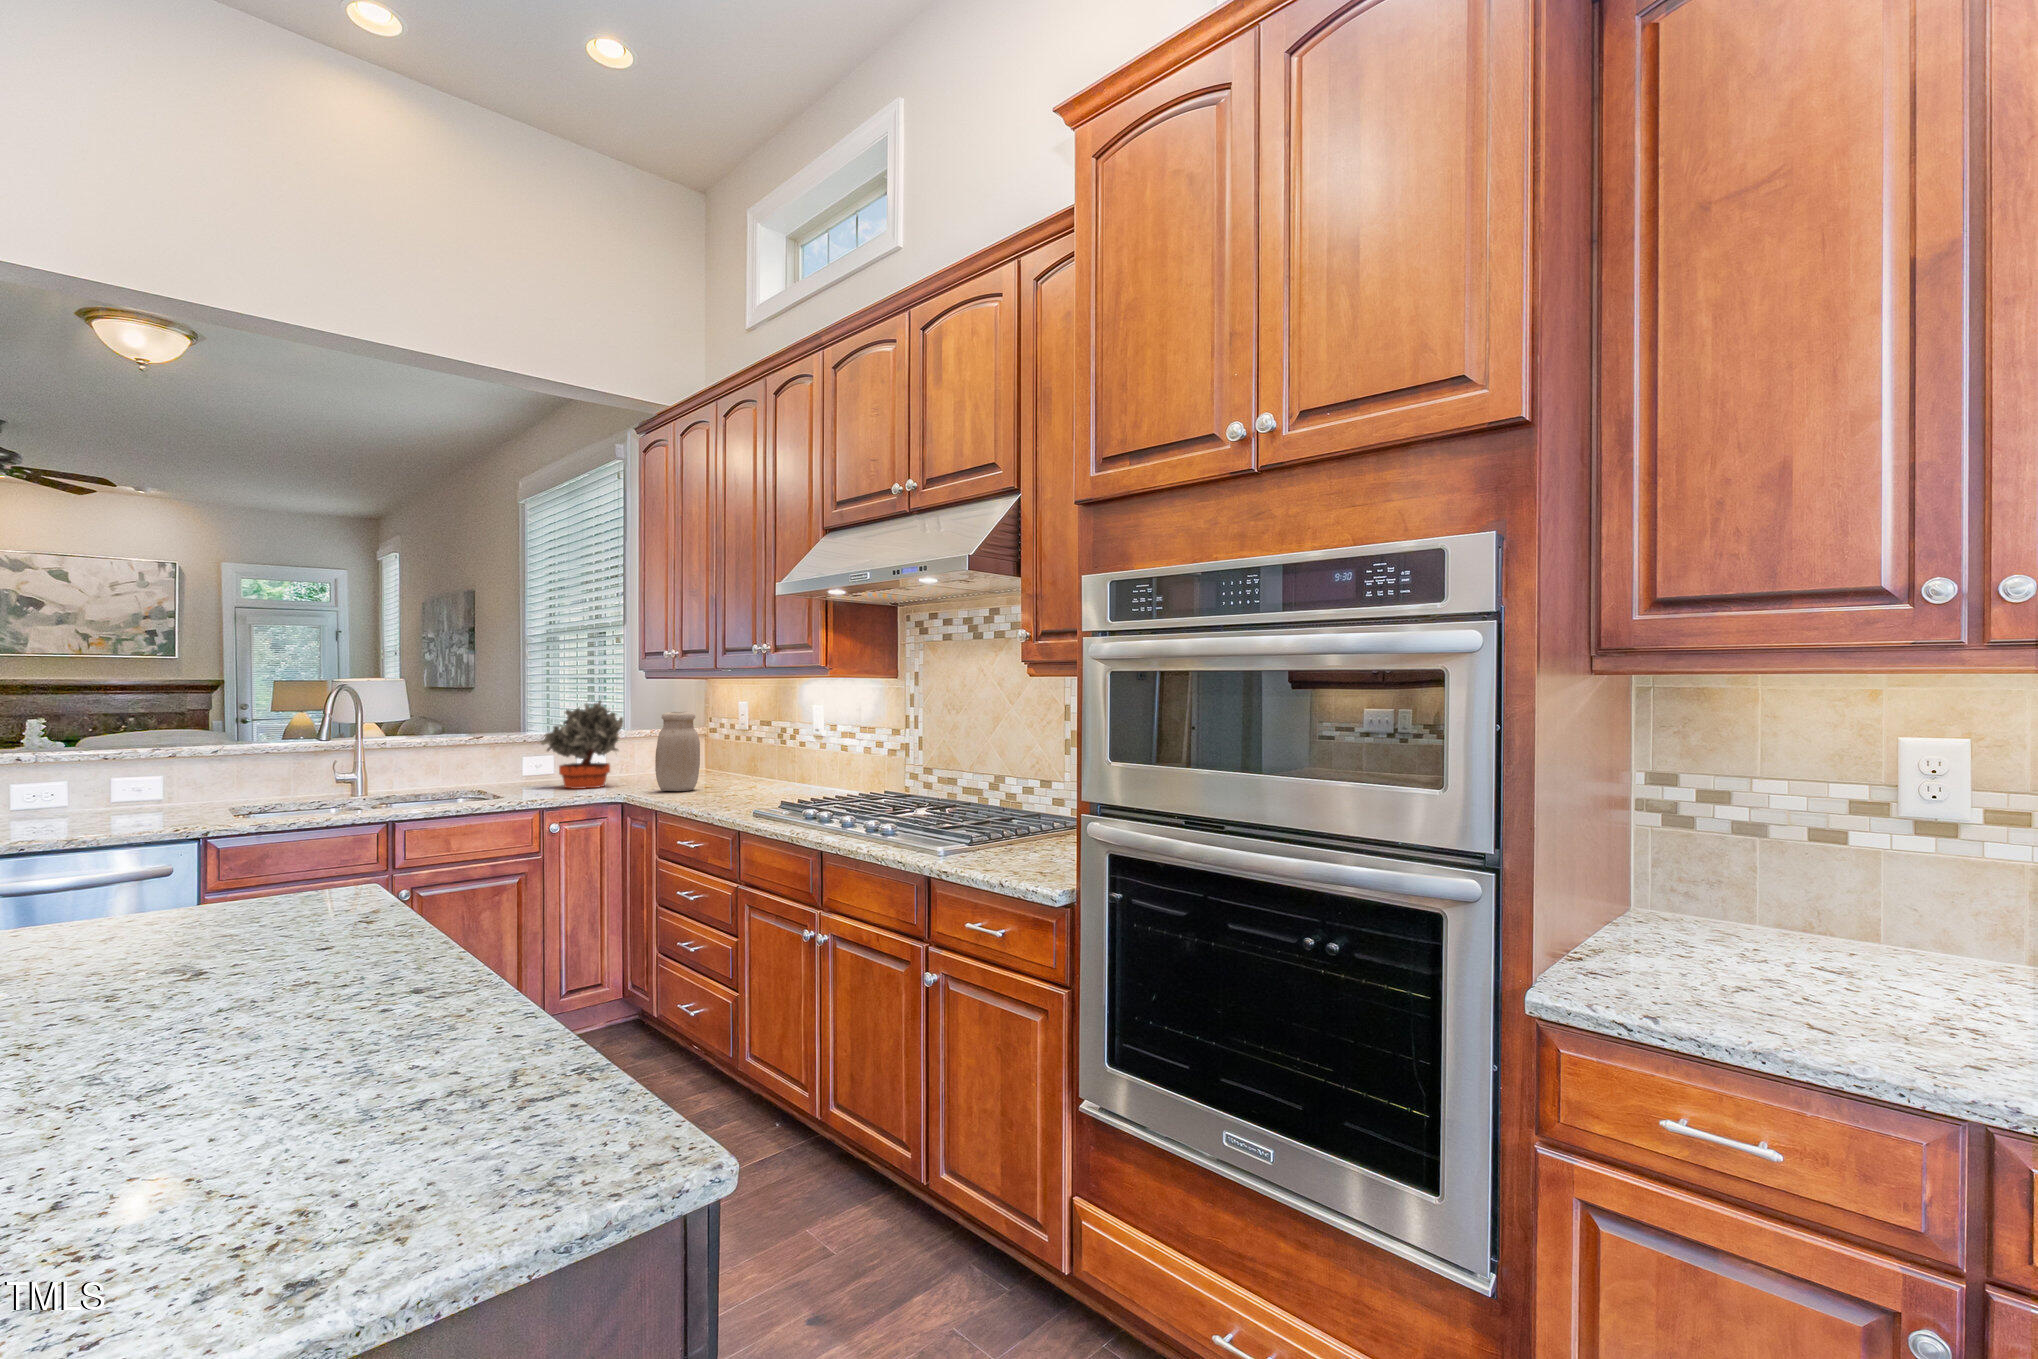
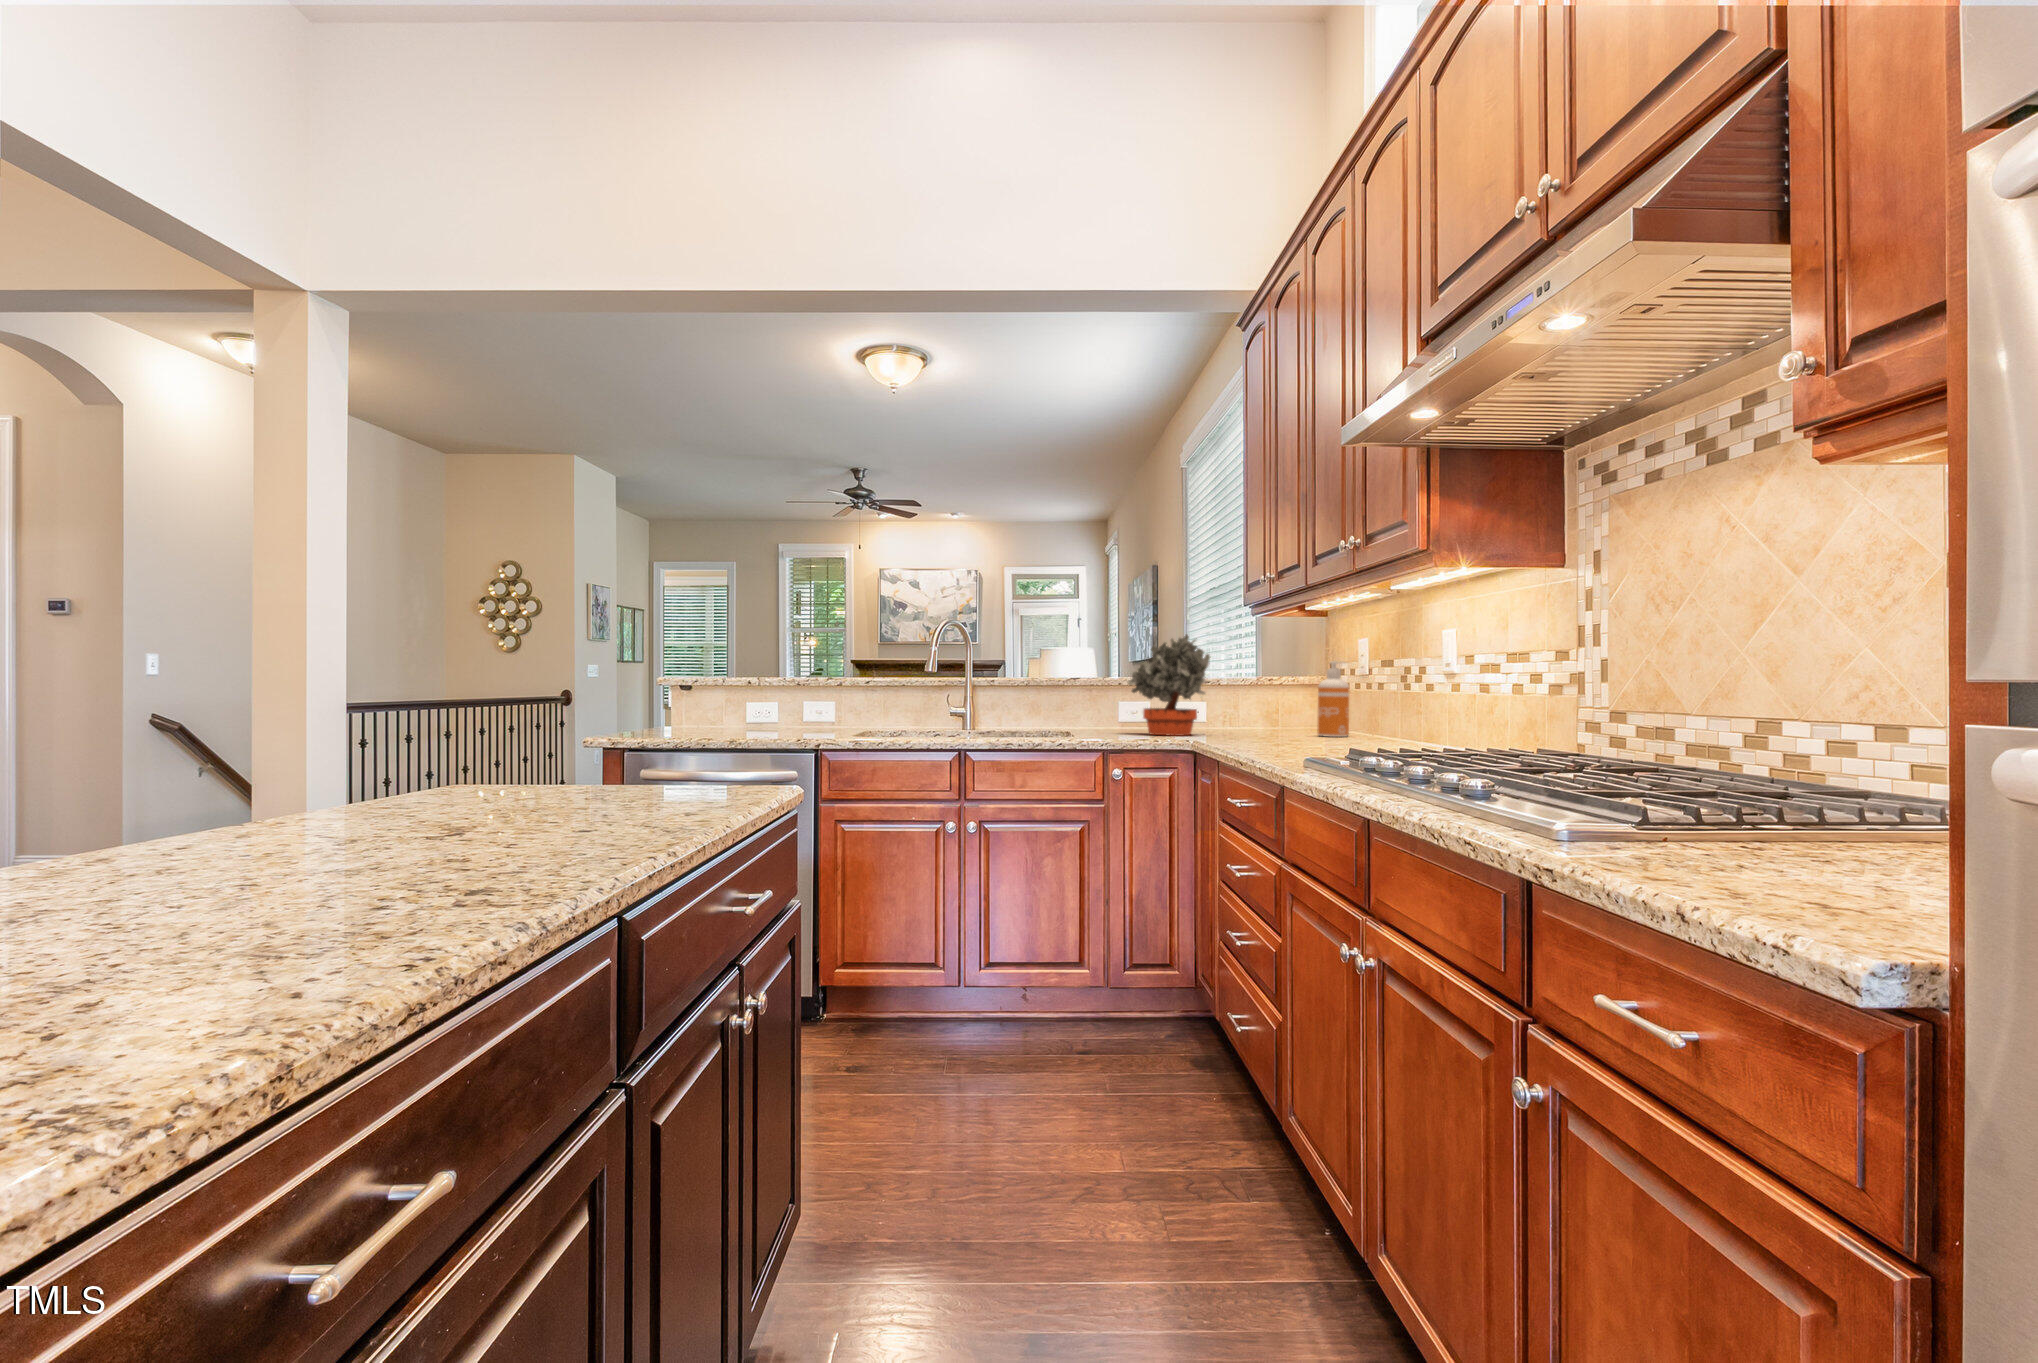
jar: present [655,712,700,791] -> none [1231,641,1285,742]
soap dispenser: none [709,720,734,779] -> present [1317,661,1349,737]

